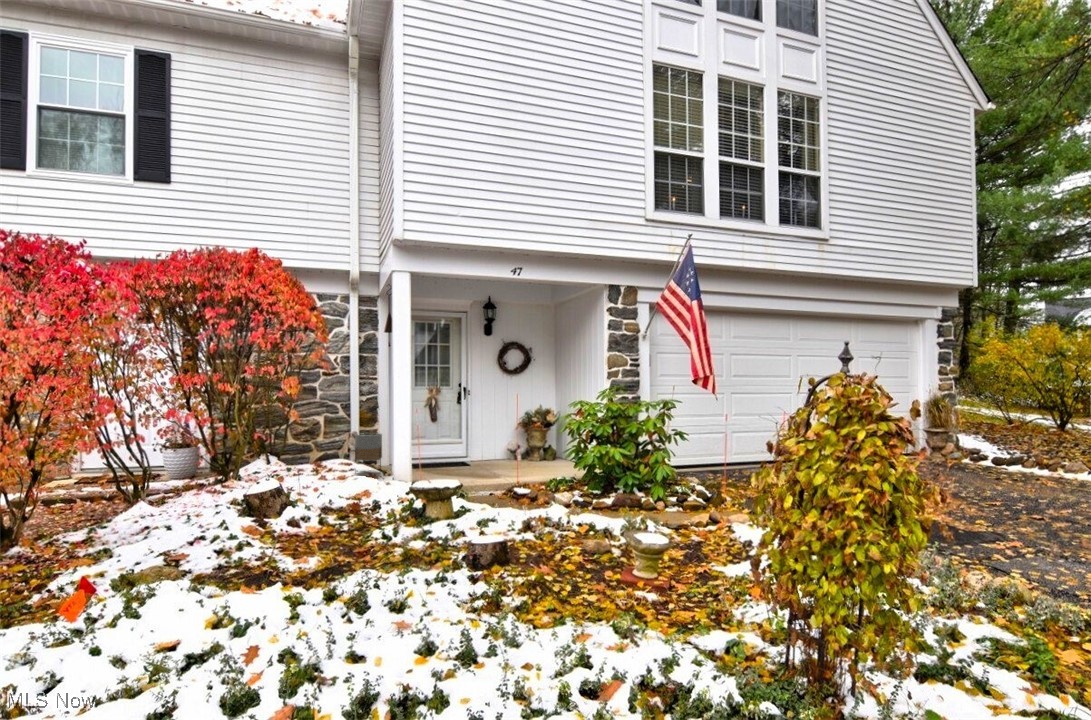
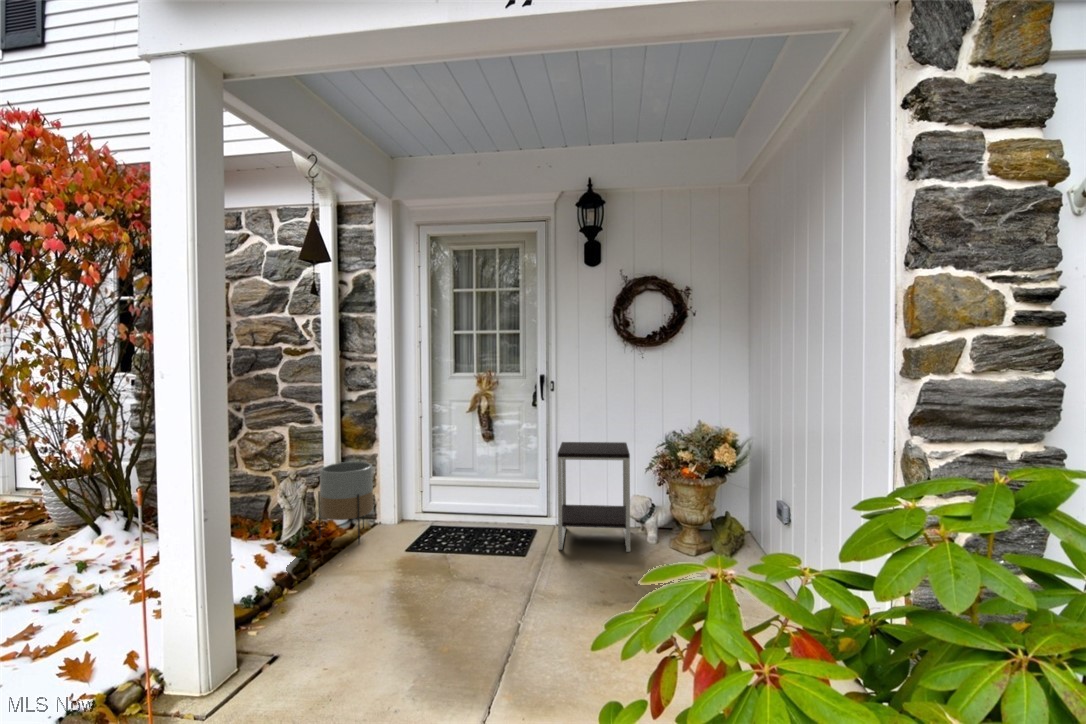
side table: none [473,419,512,467] -> present [557,442,630,552]

